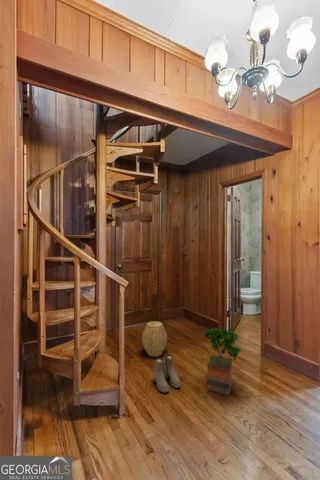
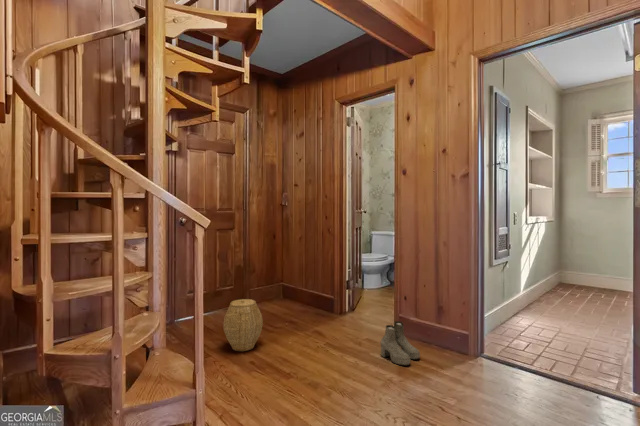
potted tree: present [204,328,241,395] -> none [319,294,375,387]
boots: present [153,354,180,393] -> present [381,321,420,365]

